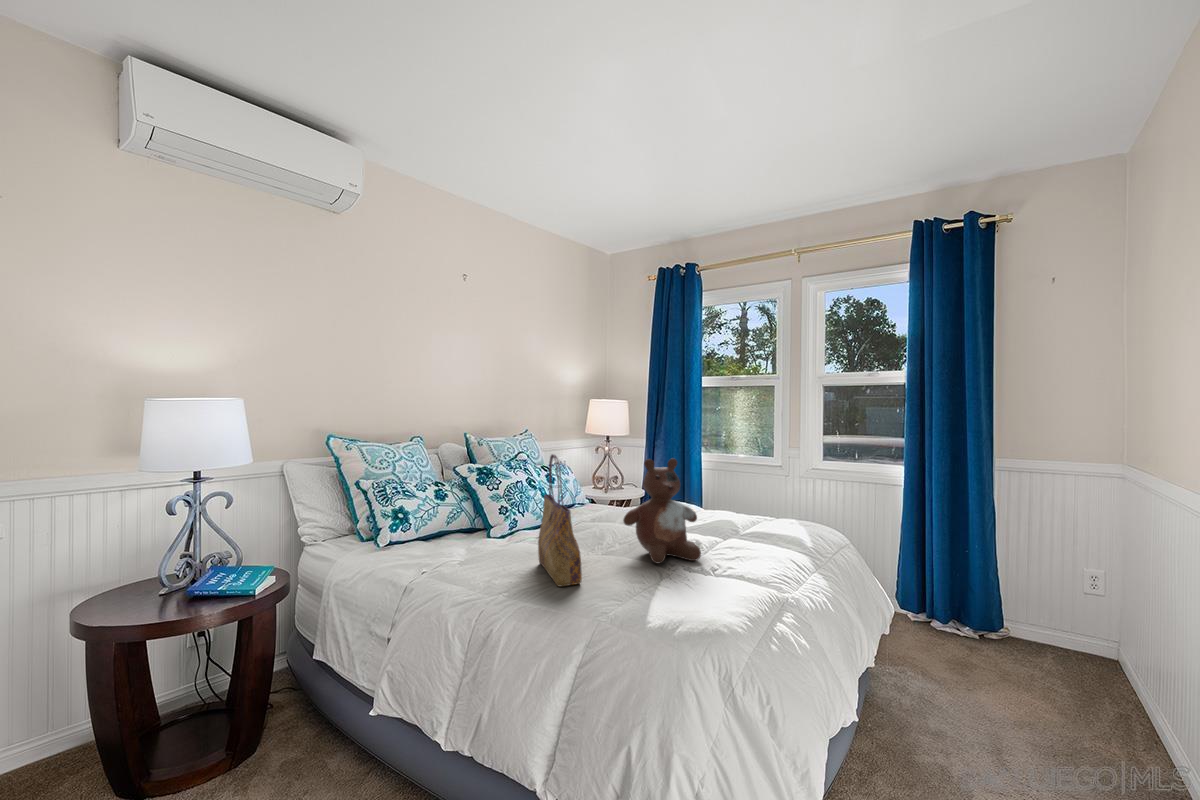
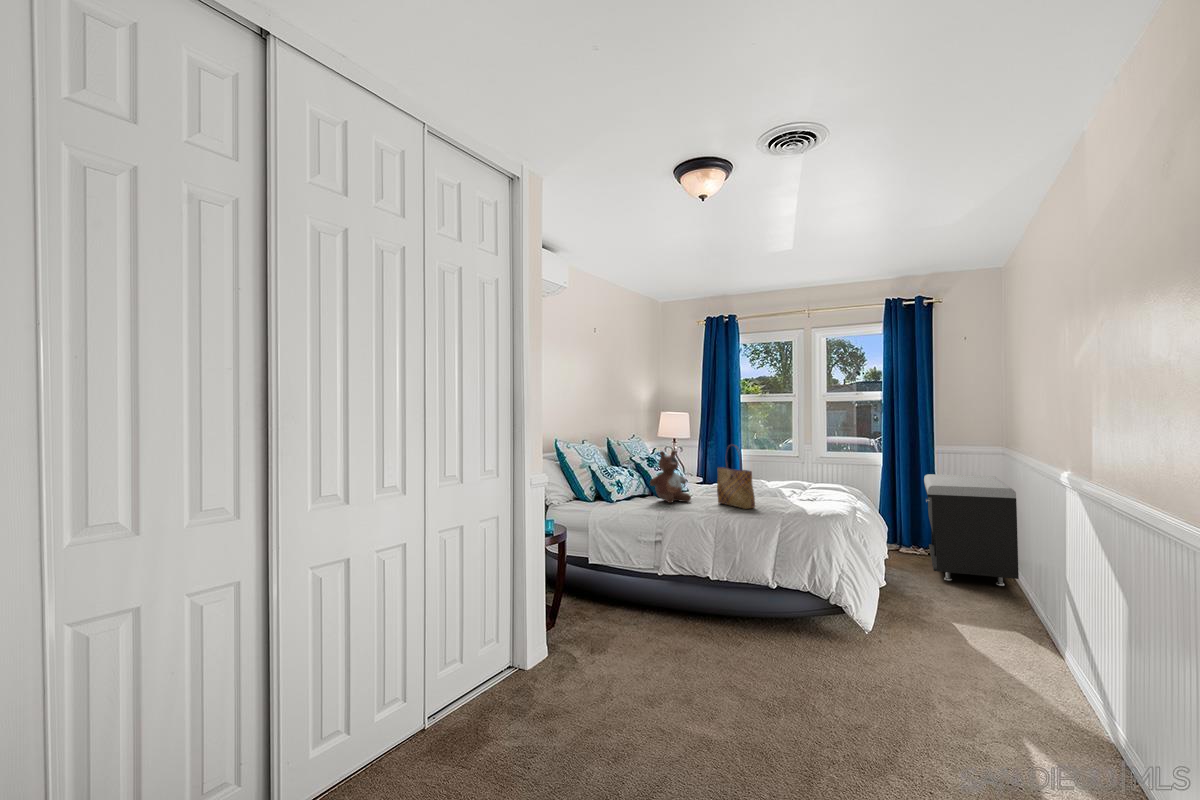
stuffed bear: present [623,458,701,563] -> present [650,451,691,503]
storage bench: none [969,507,1165,751] -> present [924,474,1019,586]

